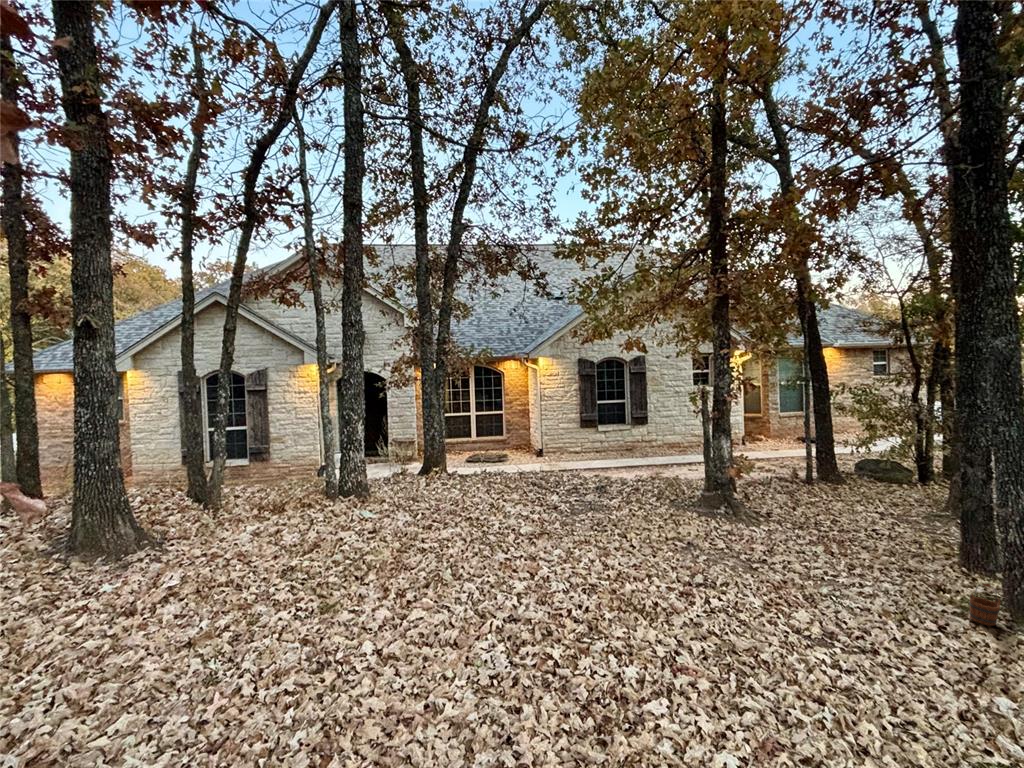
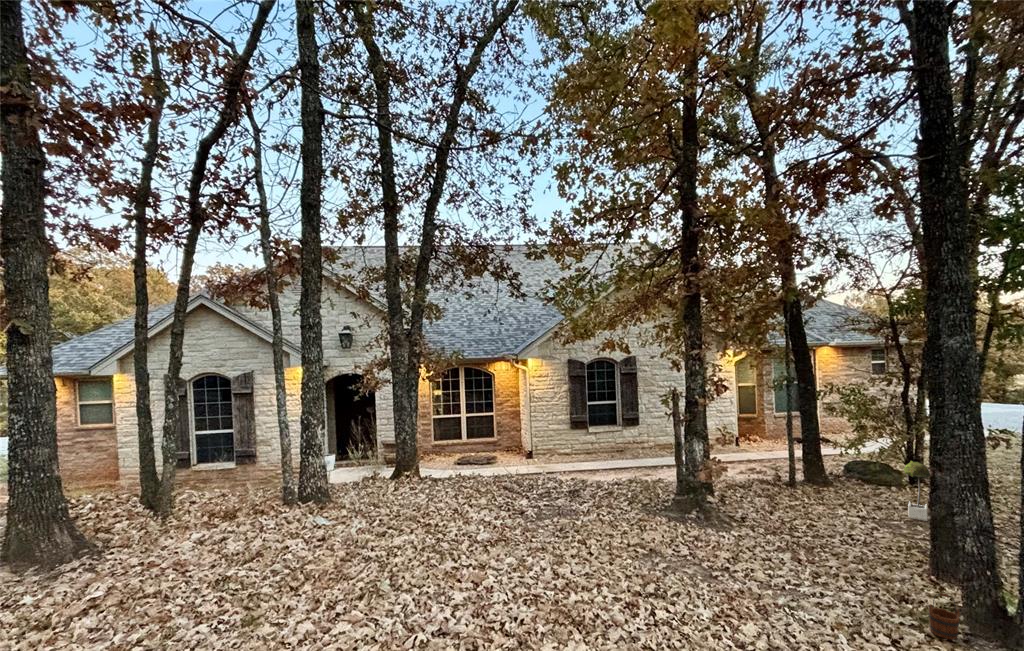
potted tree: none [925,460,954,517] -> present [904,461,930,521]

